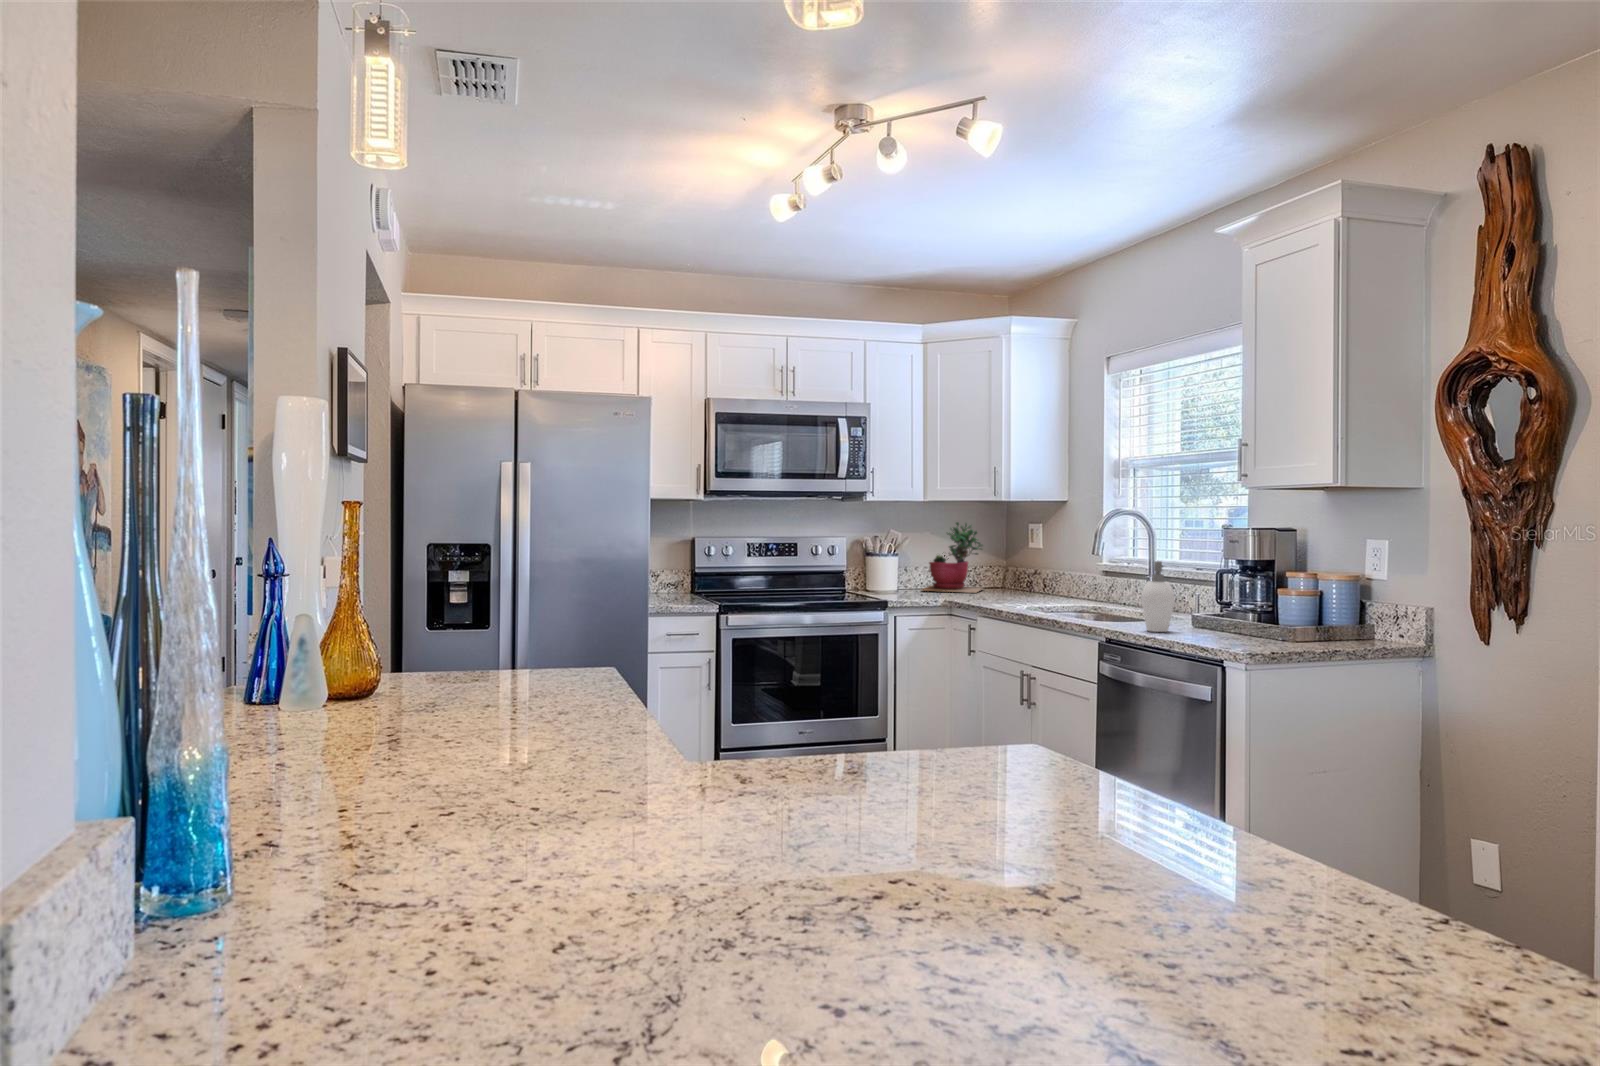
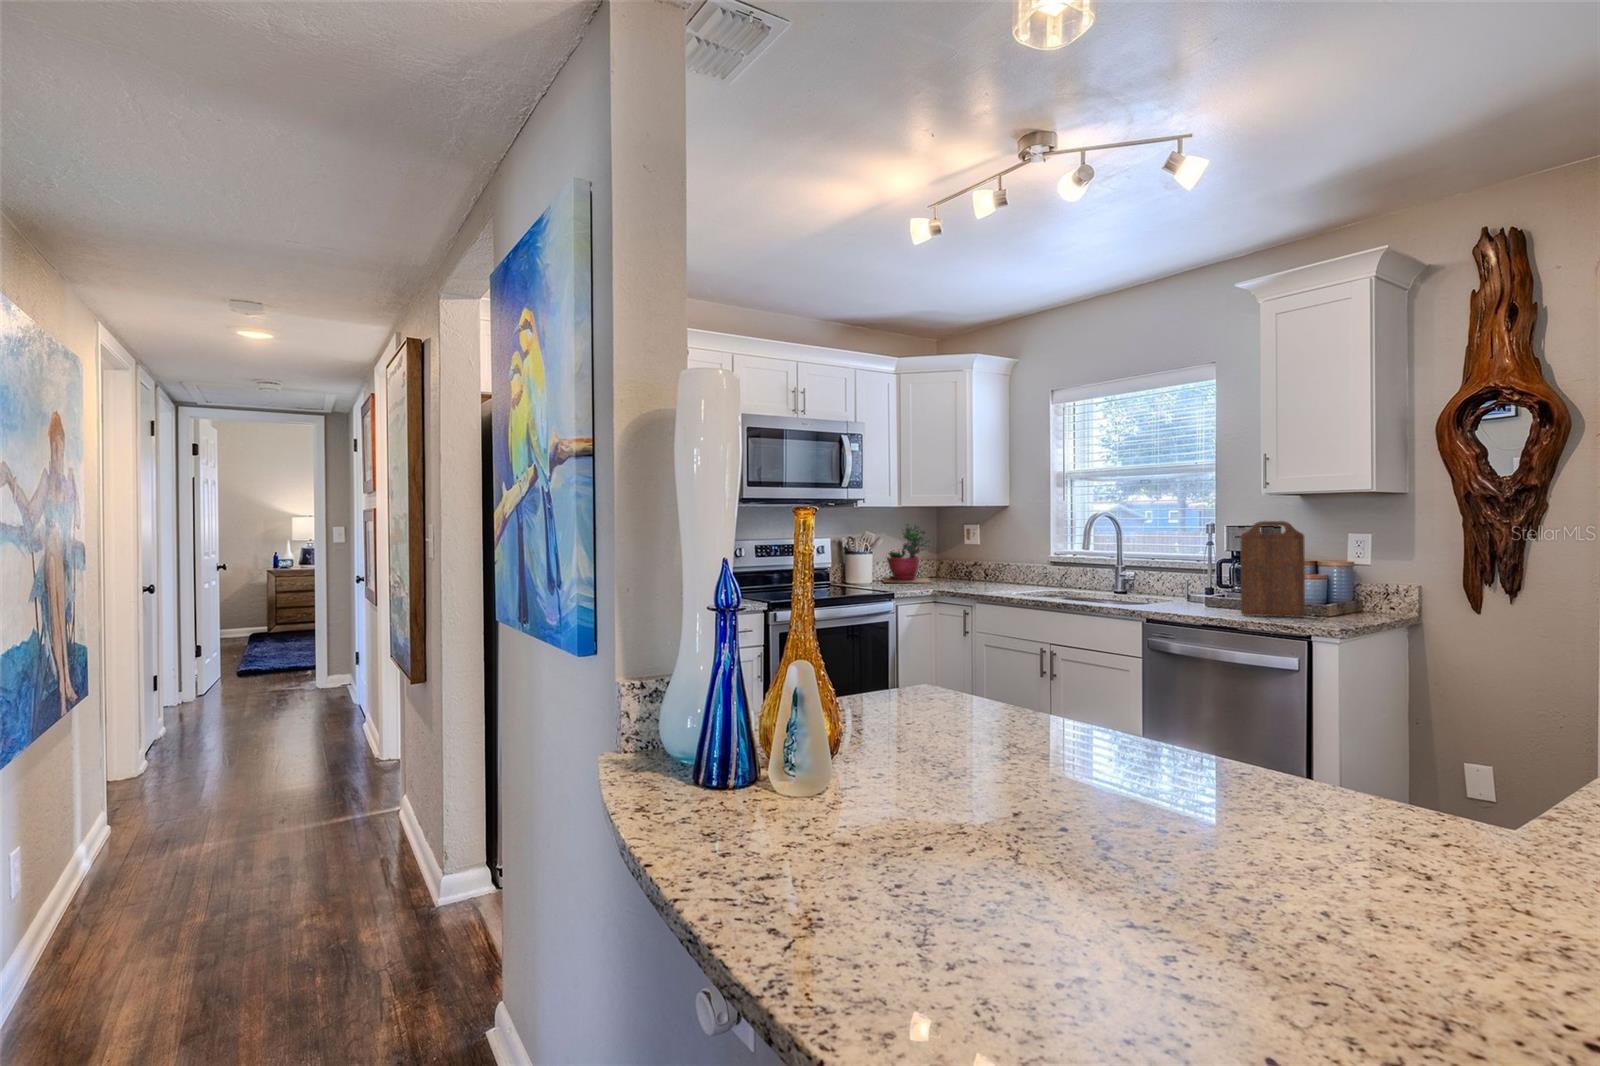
cutting board: none [1196,520,1270,640] -> present [1240,521,1305,617]
soap dispenser: present [1141,561,1174,632] -> none [1186,556,1223,614]

